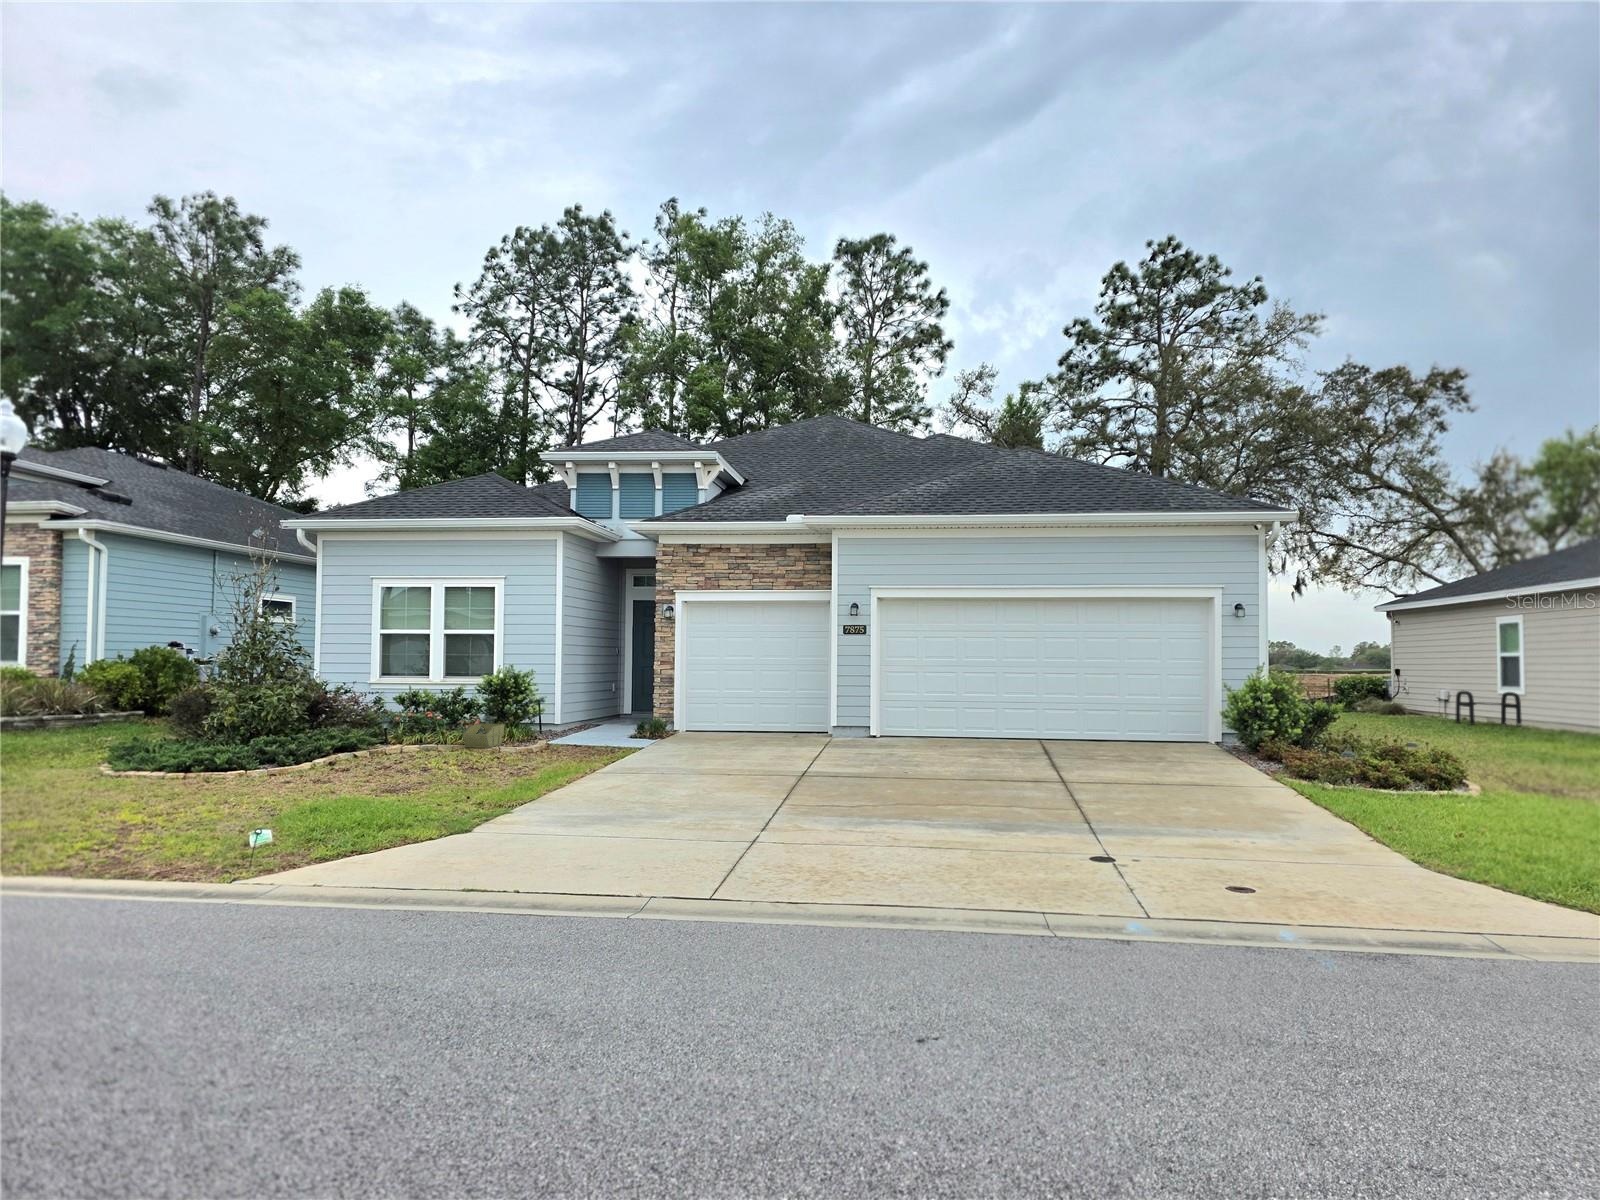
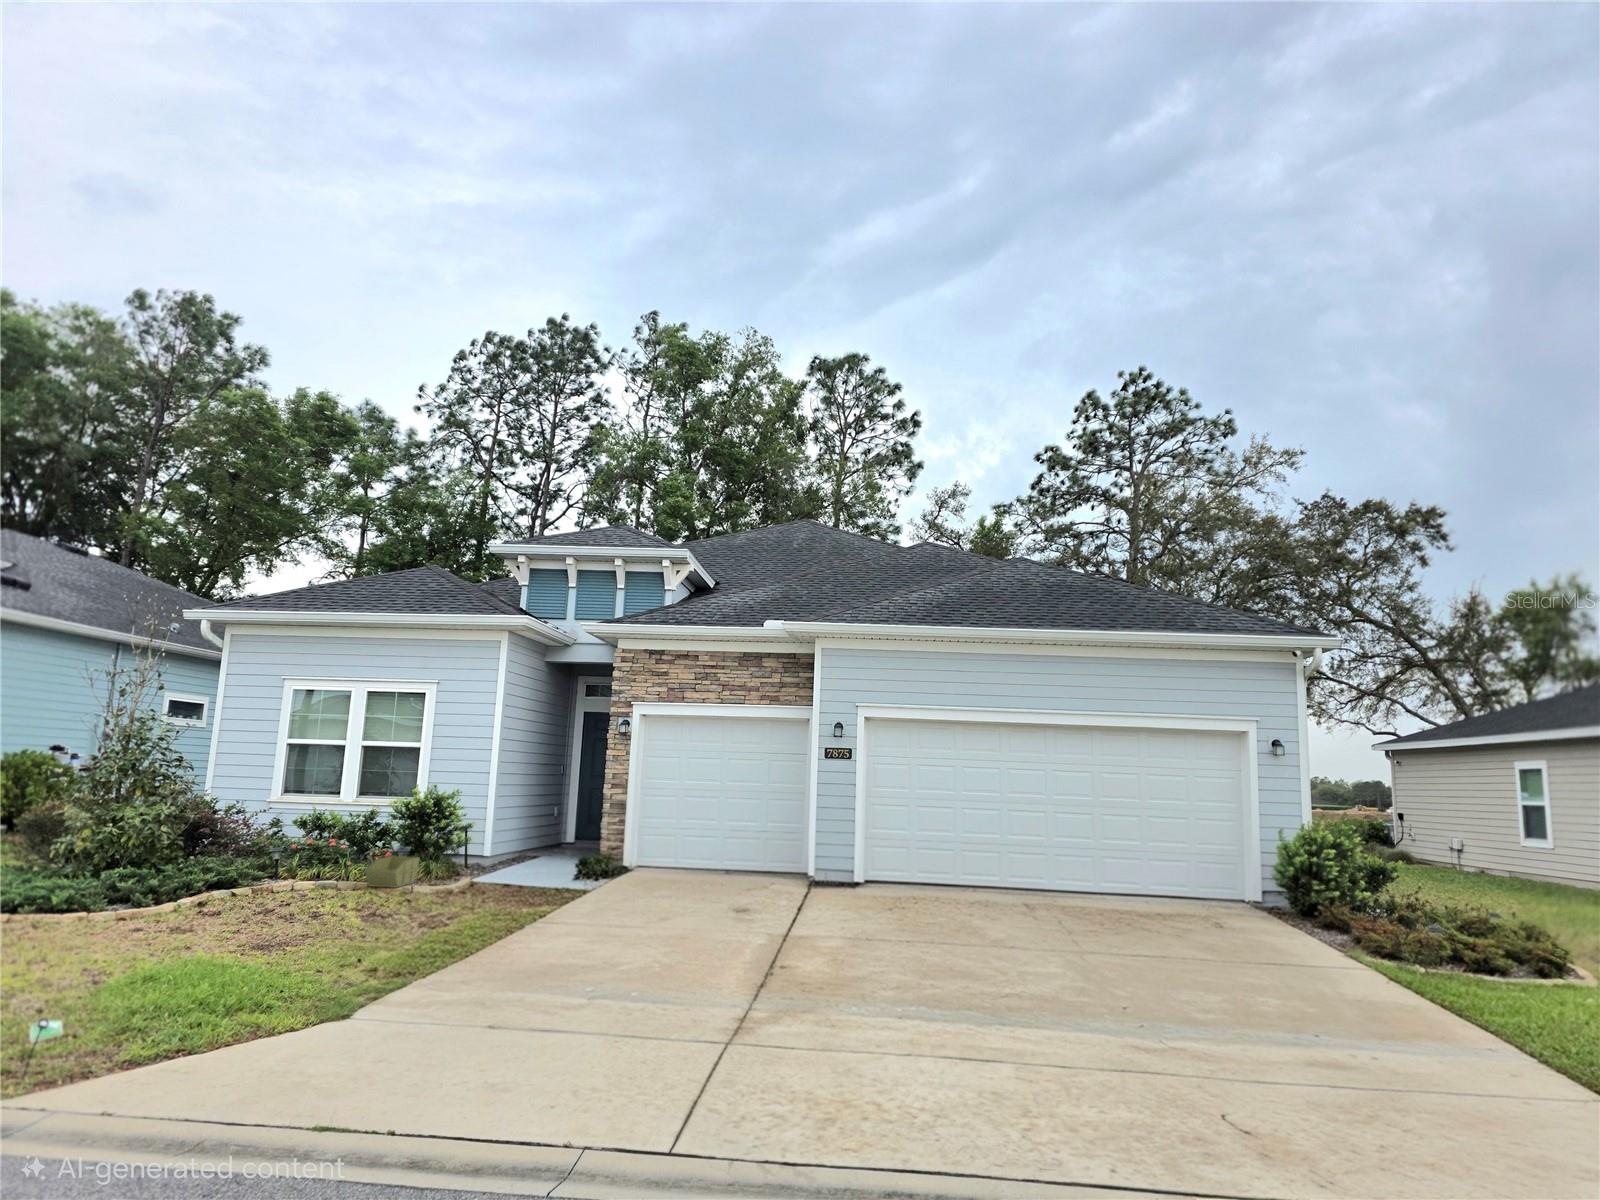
bench: present [1456,690,1522,726] -> none [1476,836,1551,878]

